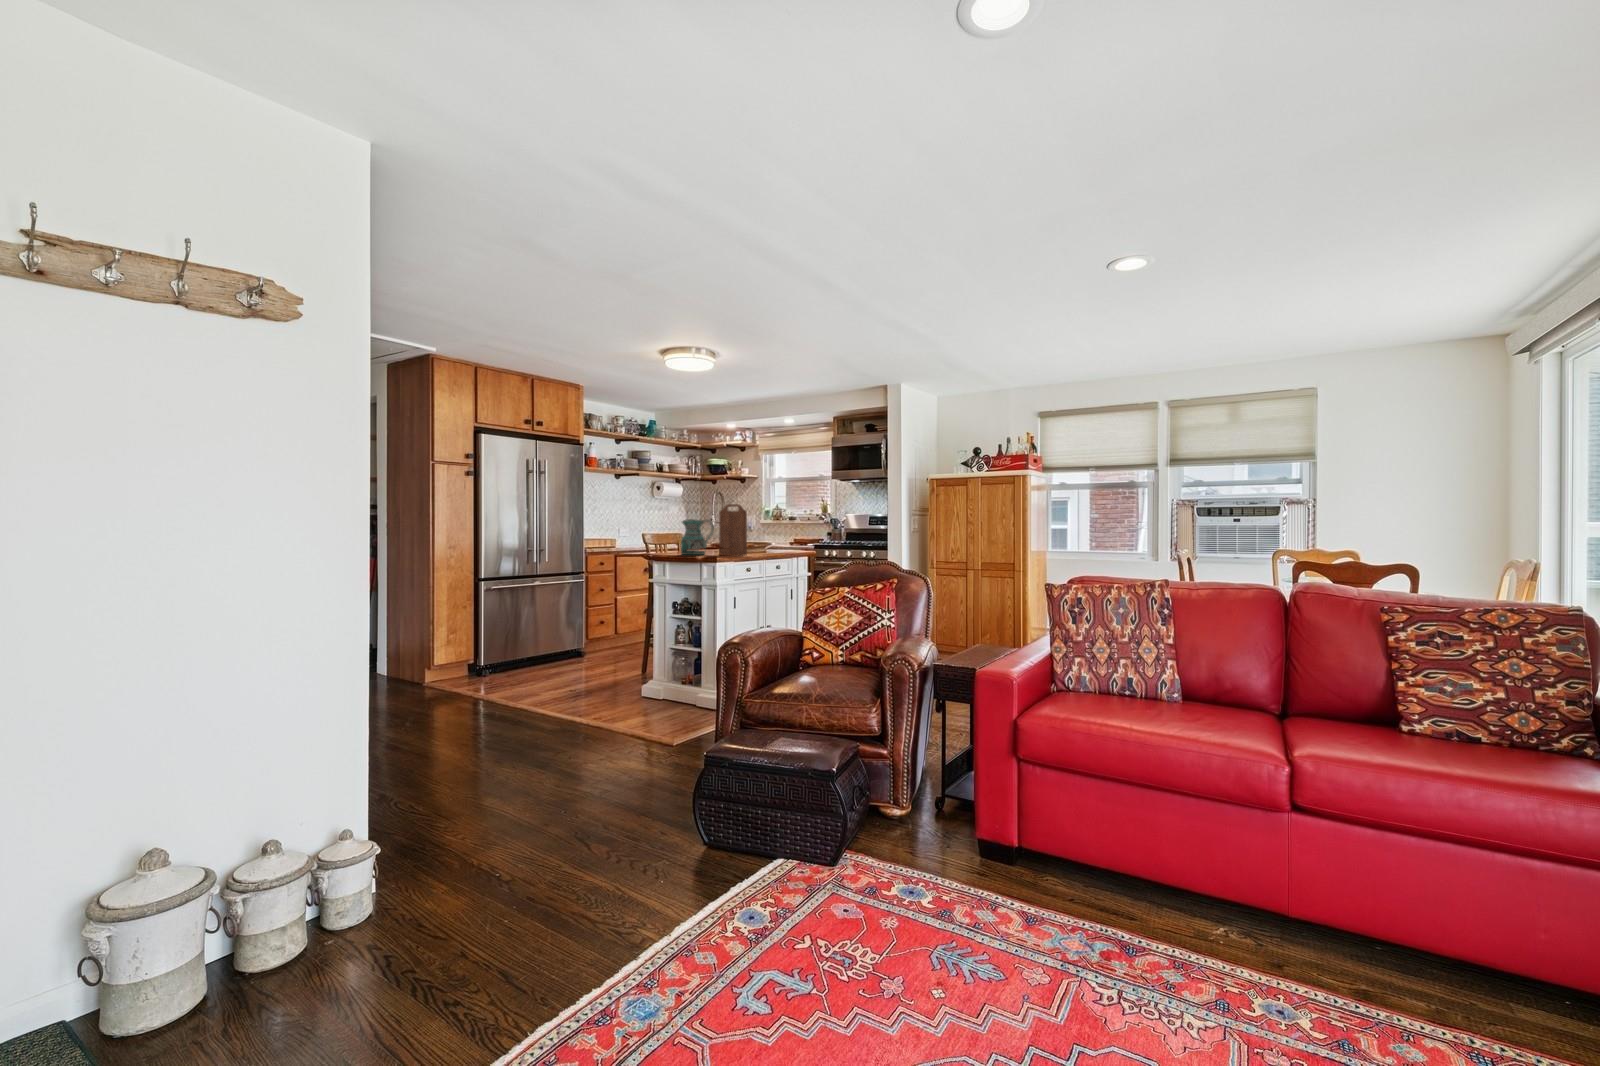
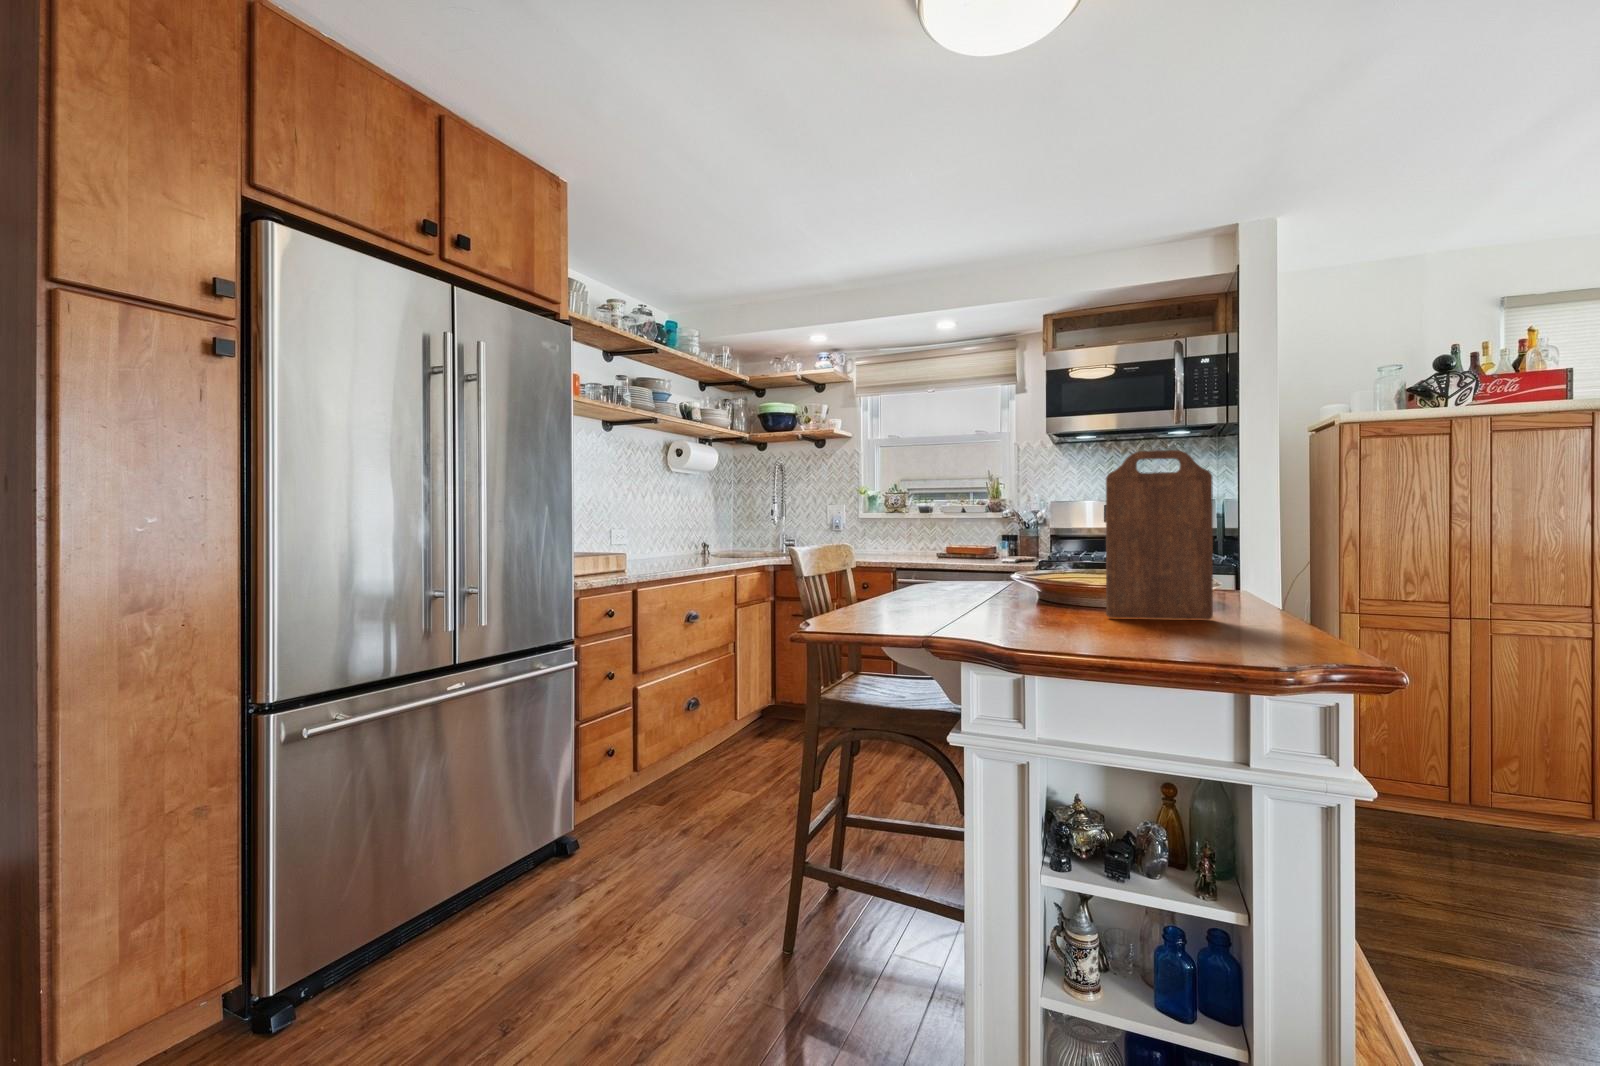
ceramic pitcher: present [681,519,714,555] -> none [968,500,1077,621]

